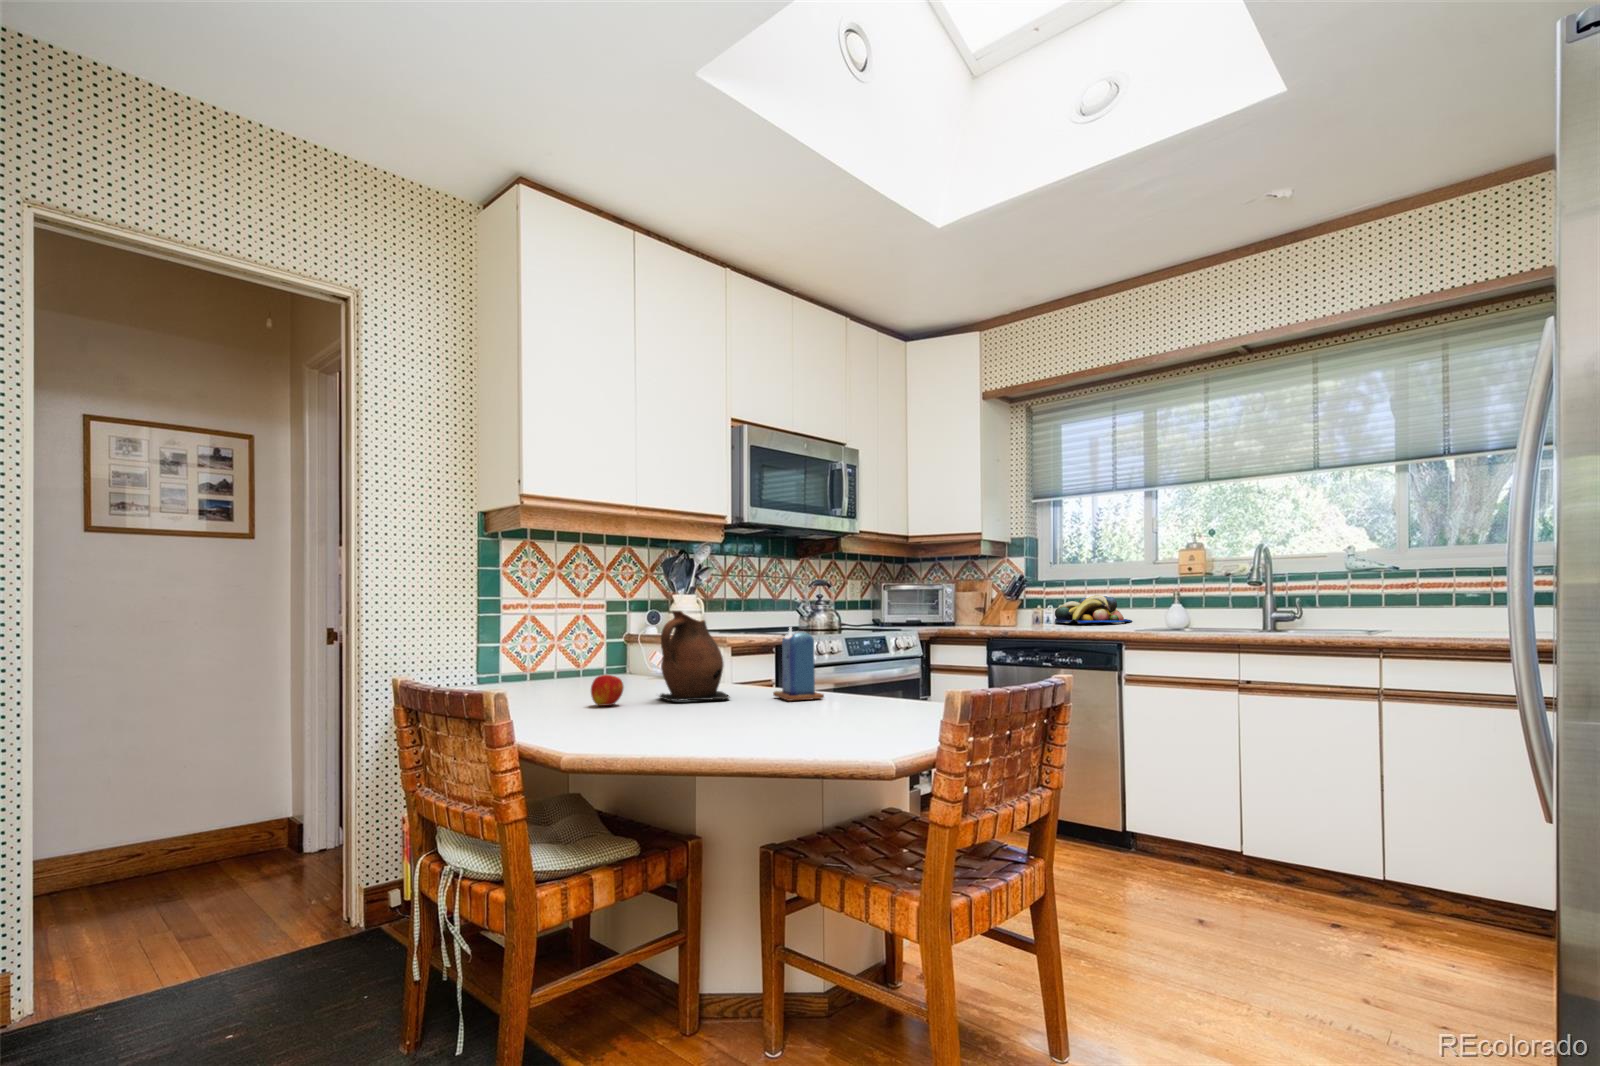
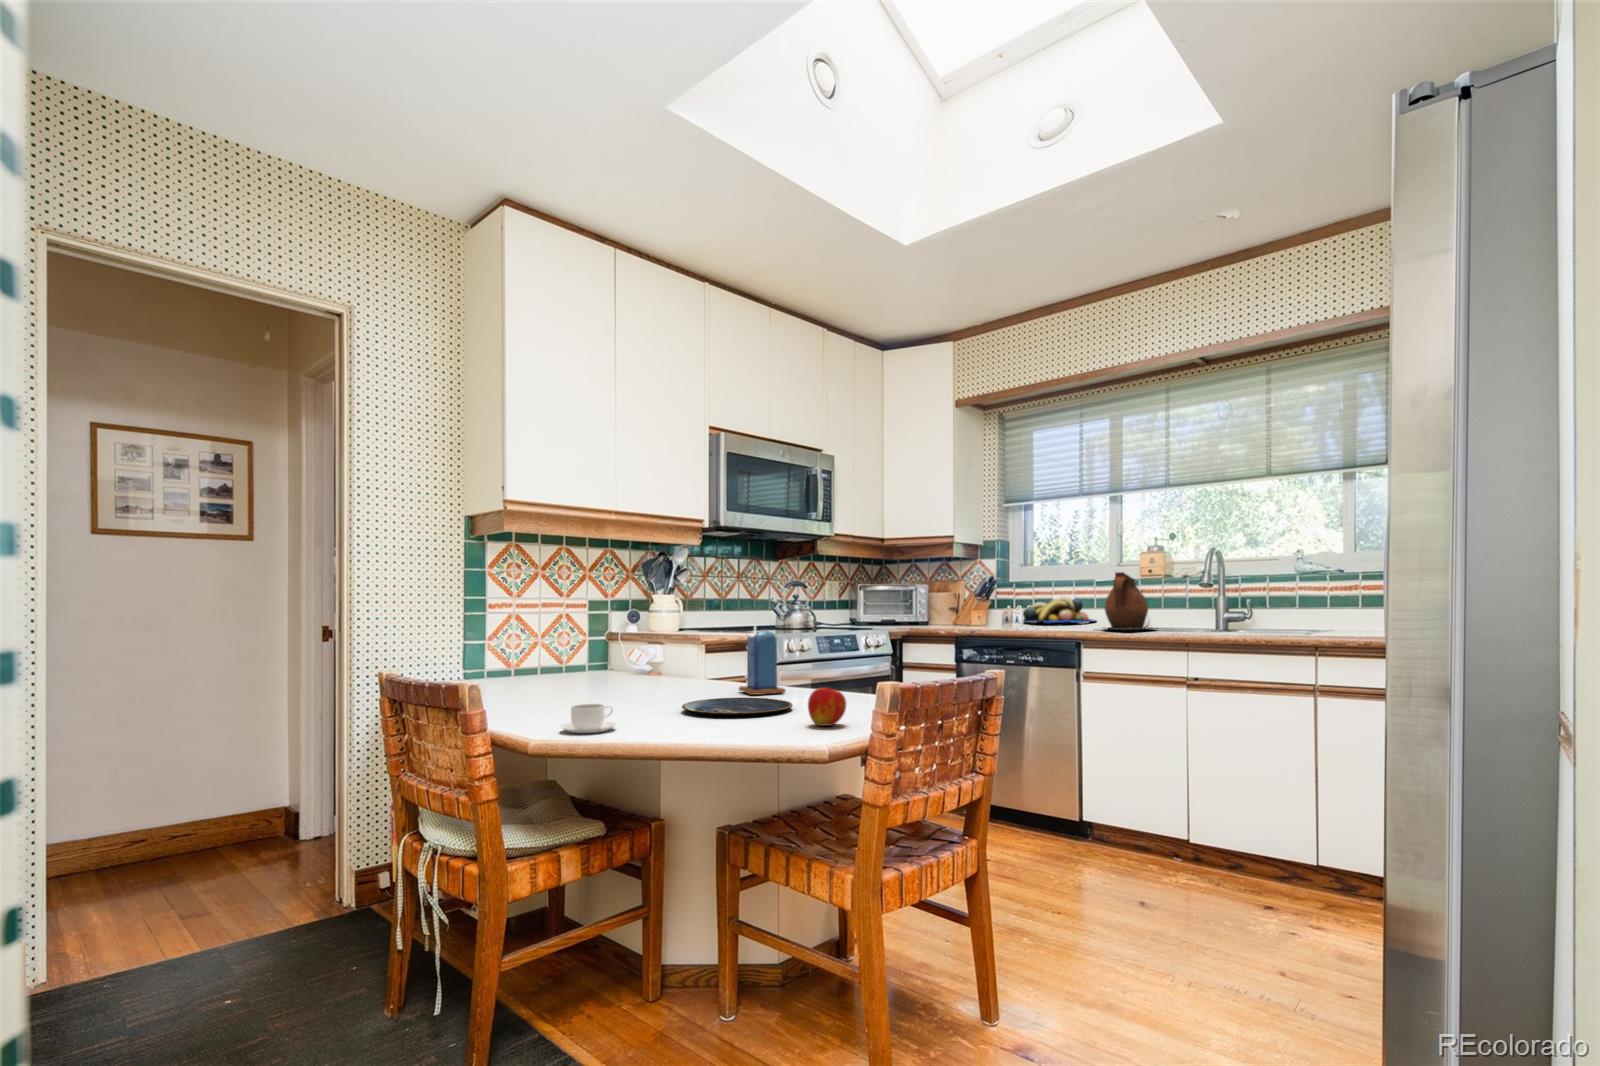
ceramic pitcher: present [659,611,730,701] -> present [1105,572,1148,630]
apple: present [591,675,624,706] -> present [808,688,846,726]
plate: none [719,704,839,725] -> present [682,698,792,716]
coffee cup: none [592,713,653,746] -> present [561,704,616,733]

